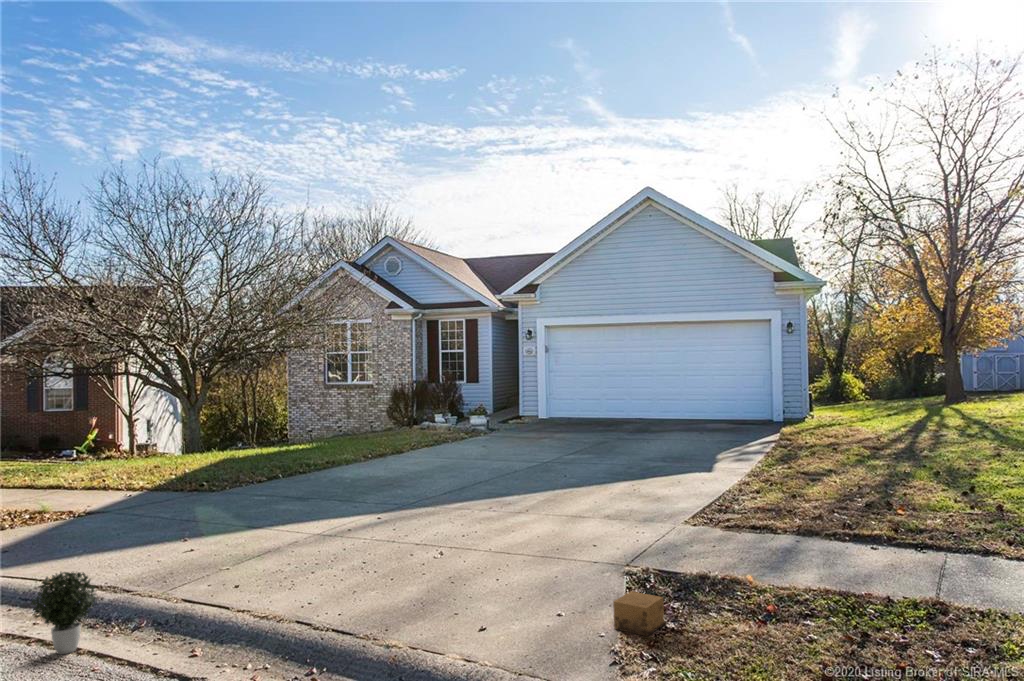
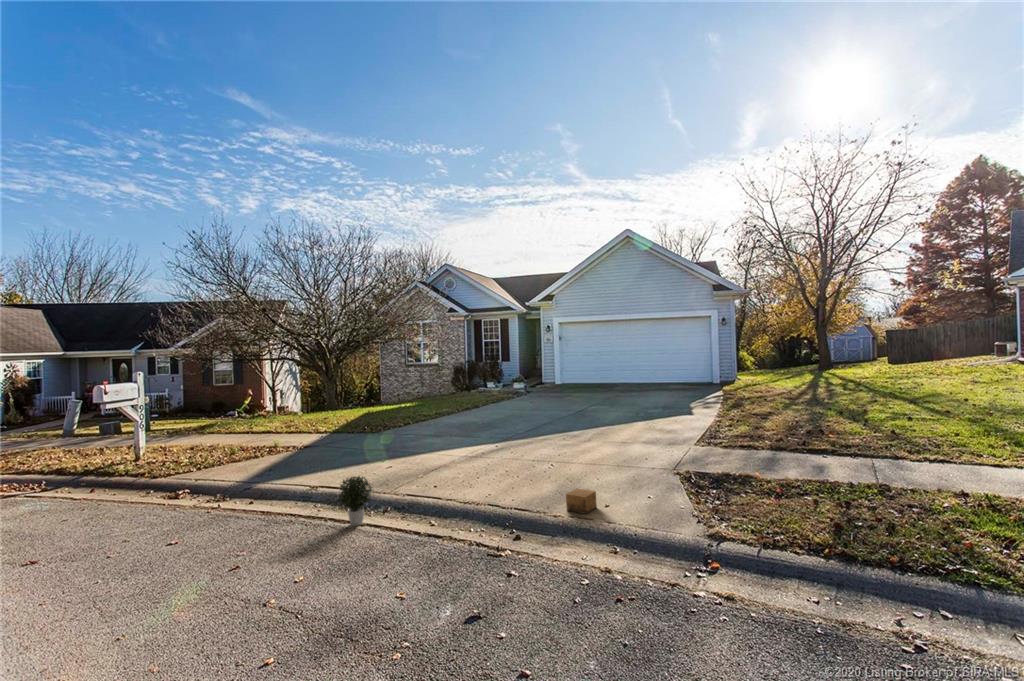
cardboard box: present [613,591,664,636] -> present [566,488,597,514]

